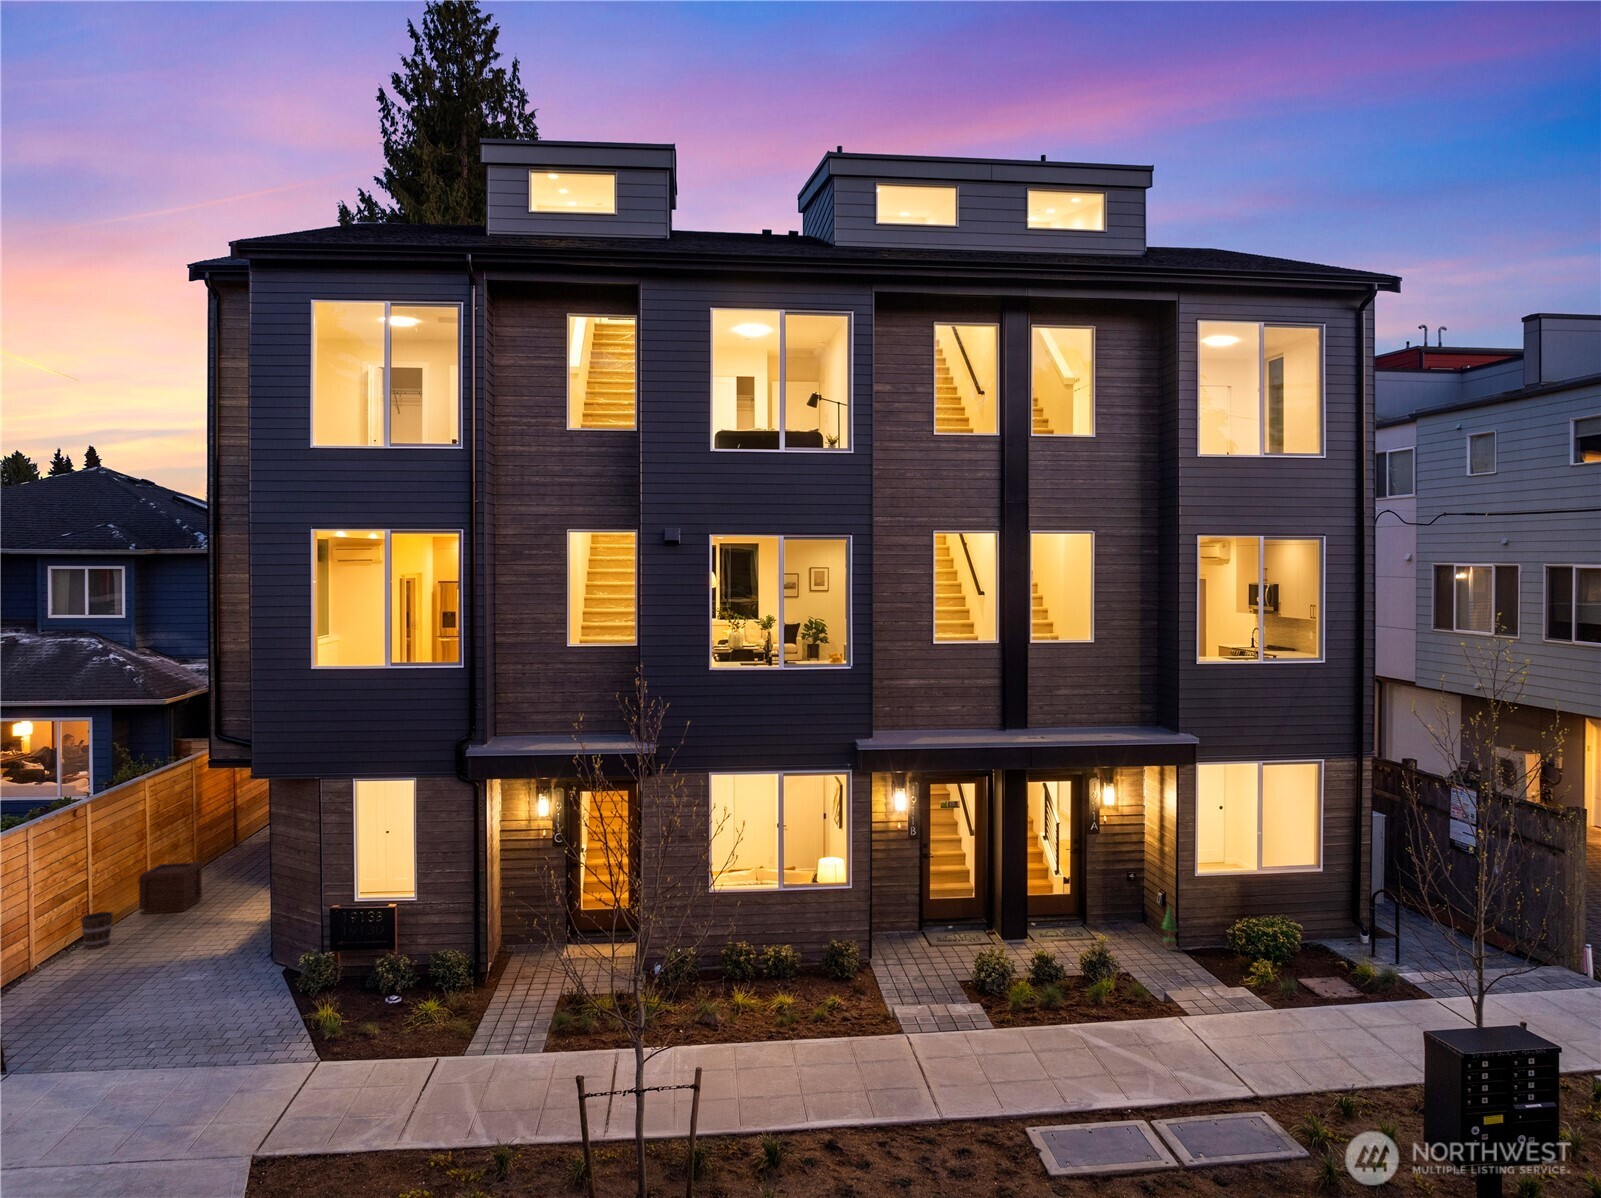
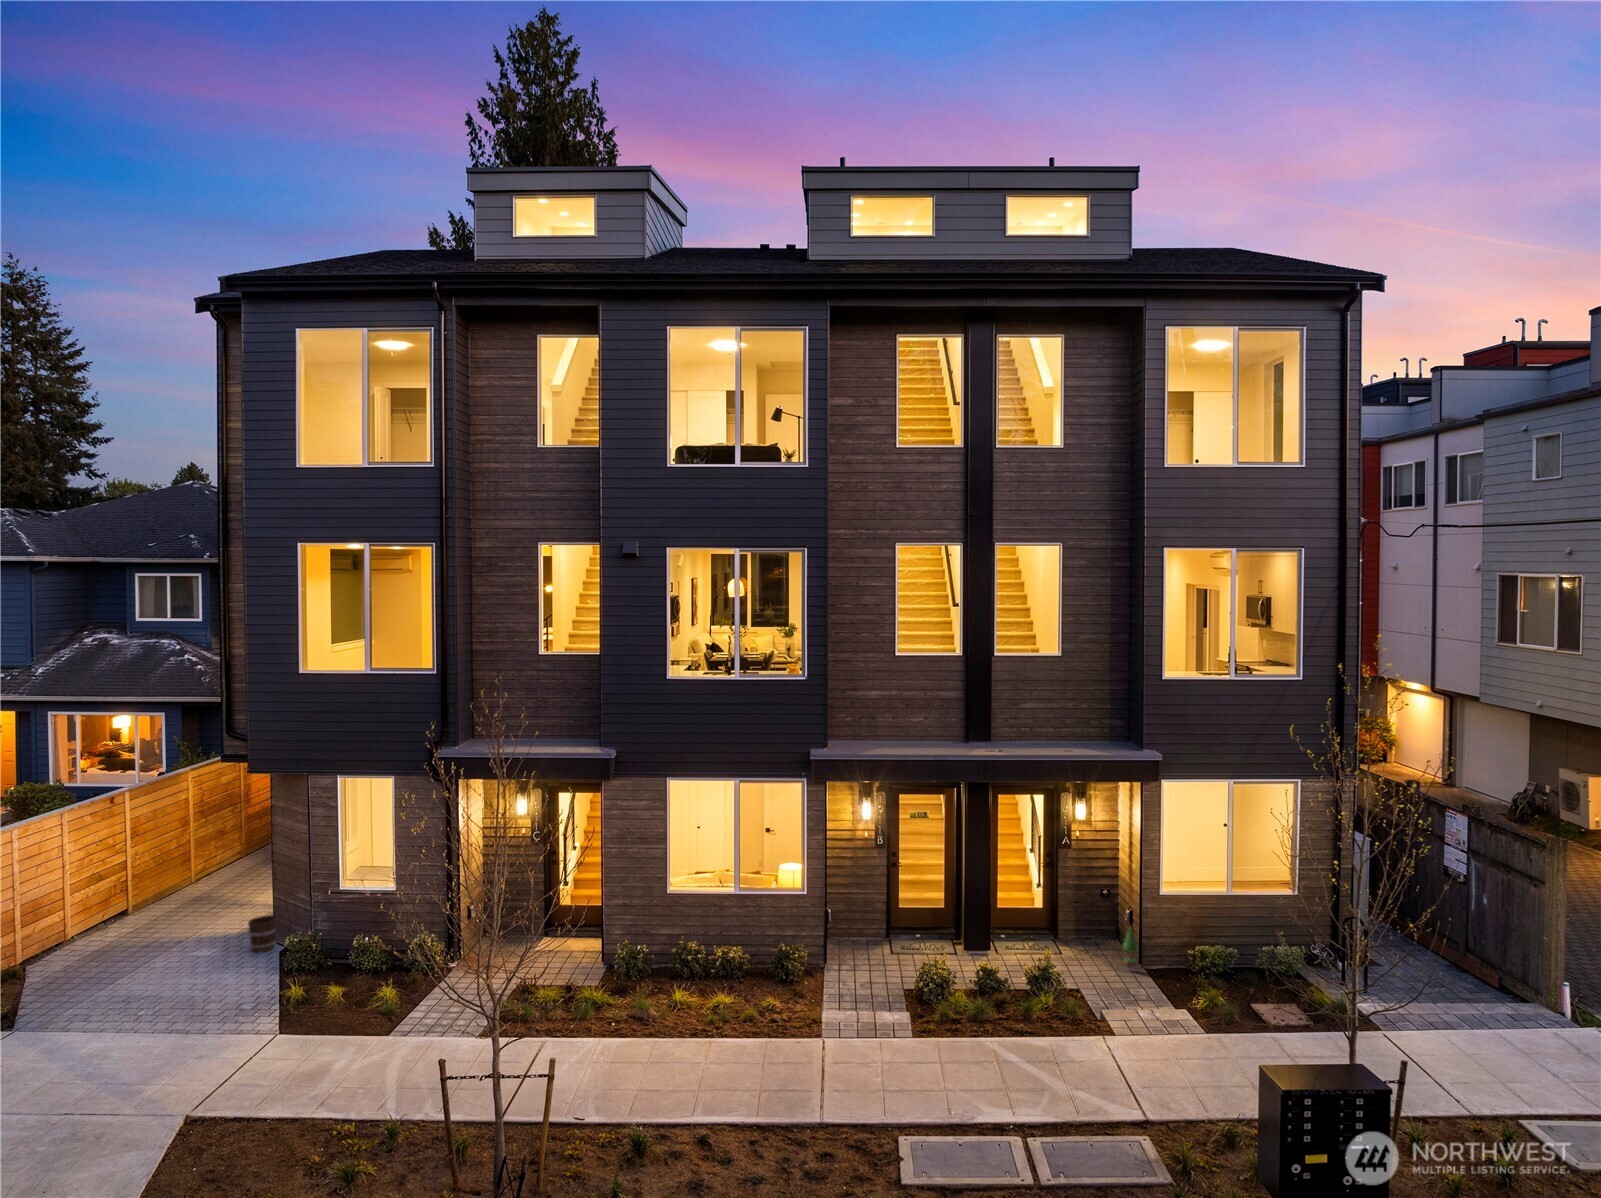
wooden crate: present [139,862,202,914] -> none [178,847,235,893]
bucket: present [81,912,113,949] -> present [248,916,277,952]

